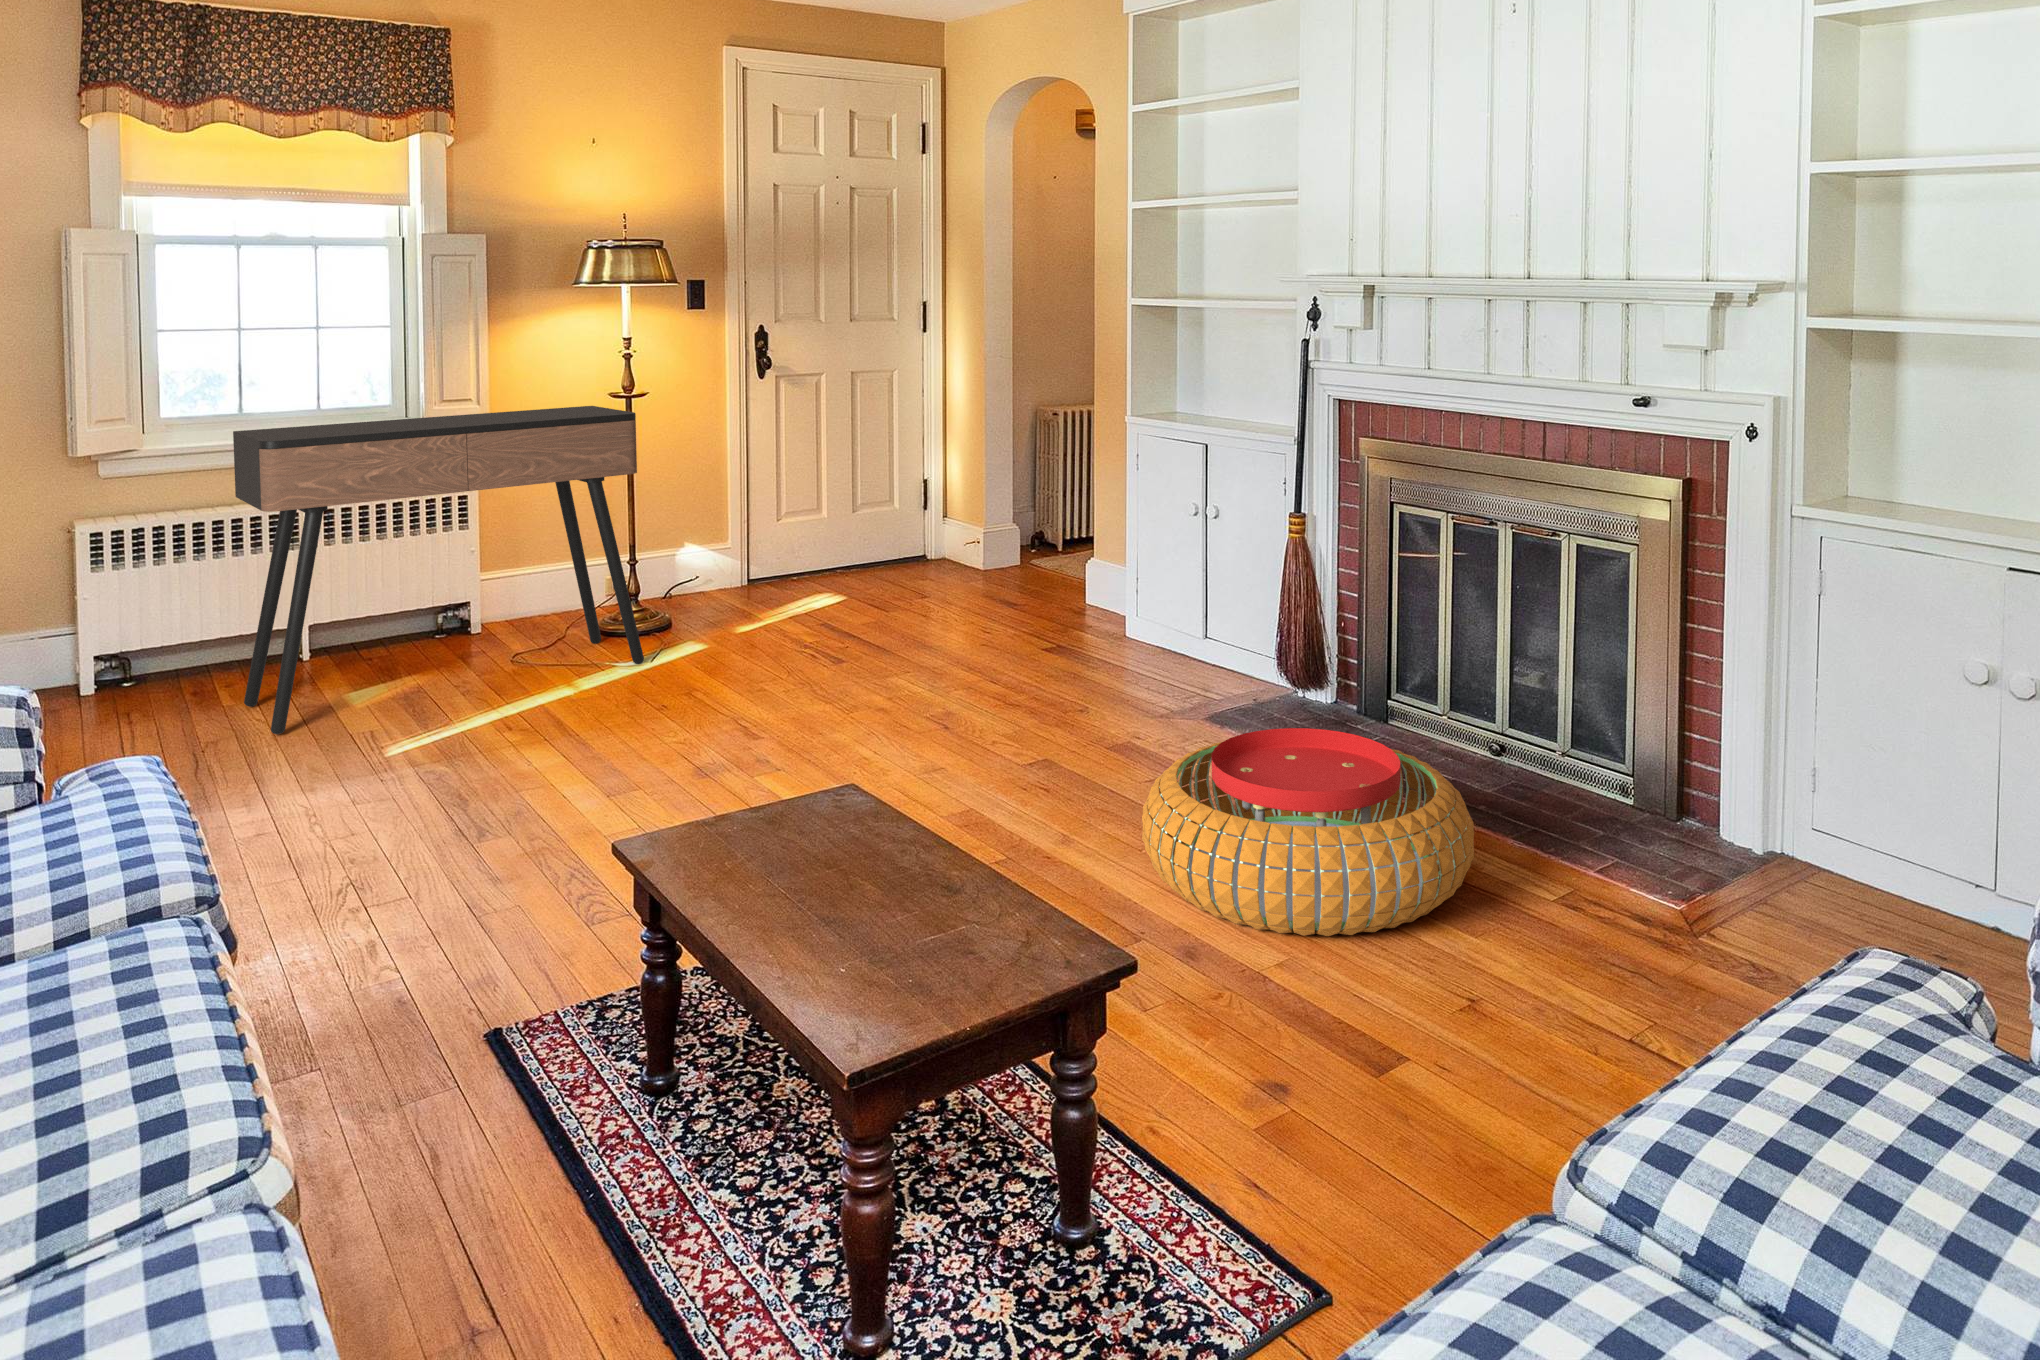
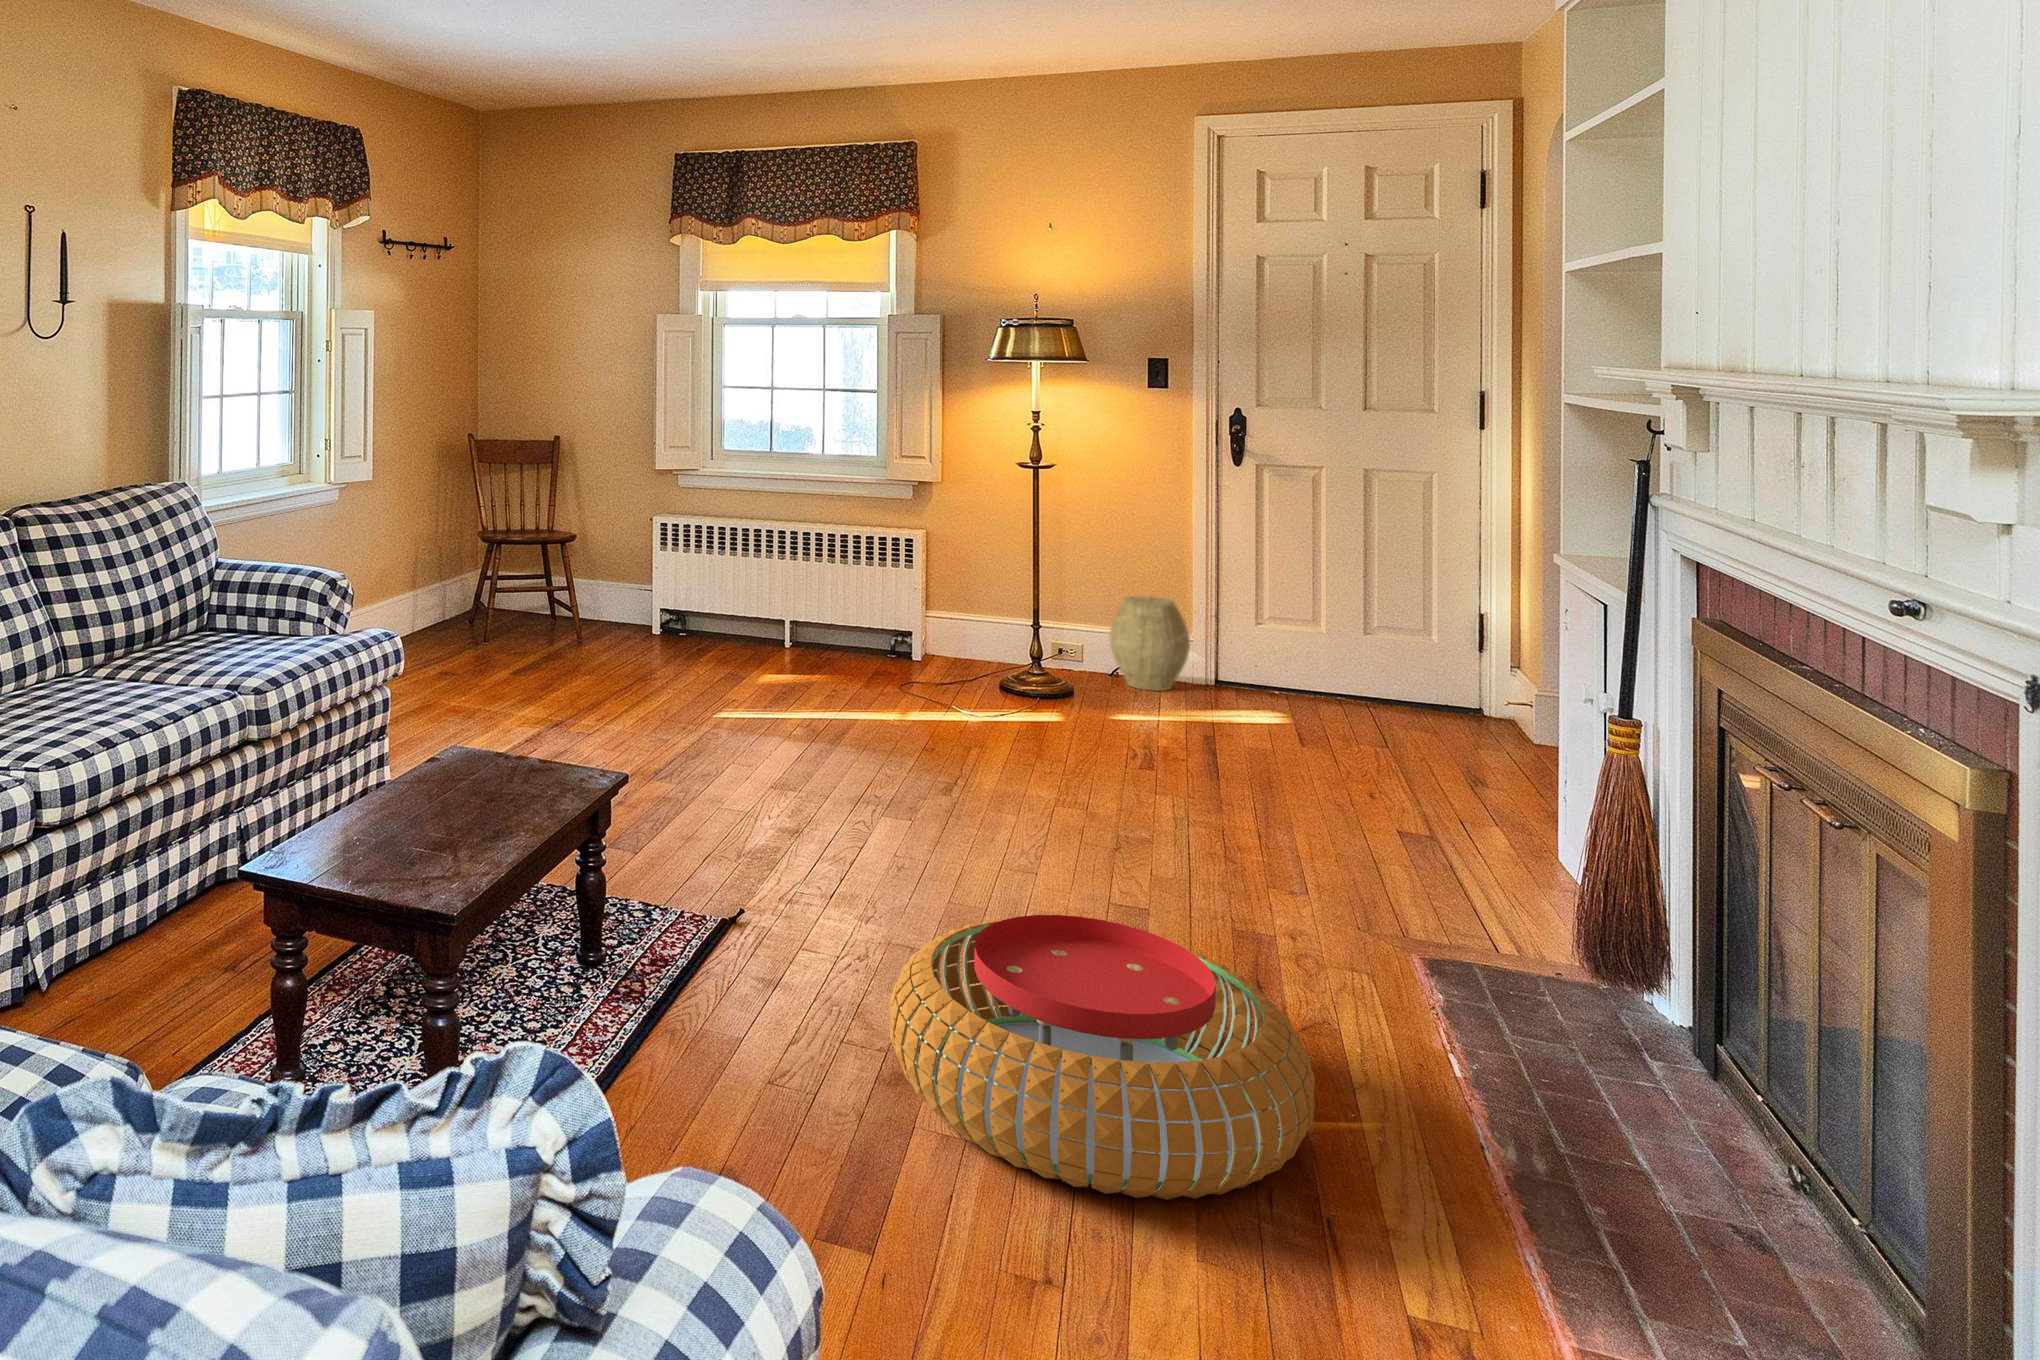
console table: present [233,406,644,734] -> none [679,462,986,716]
woven basket: none [673,511,747,603] -> present [1110,596,1190,691]

